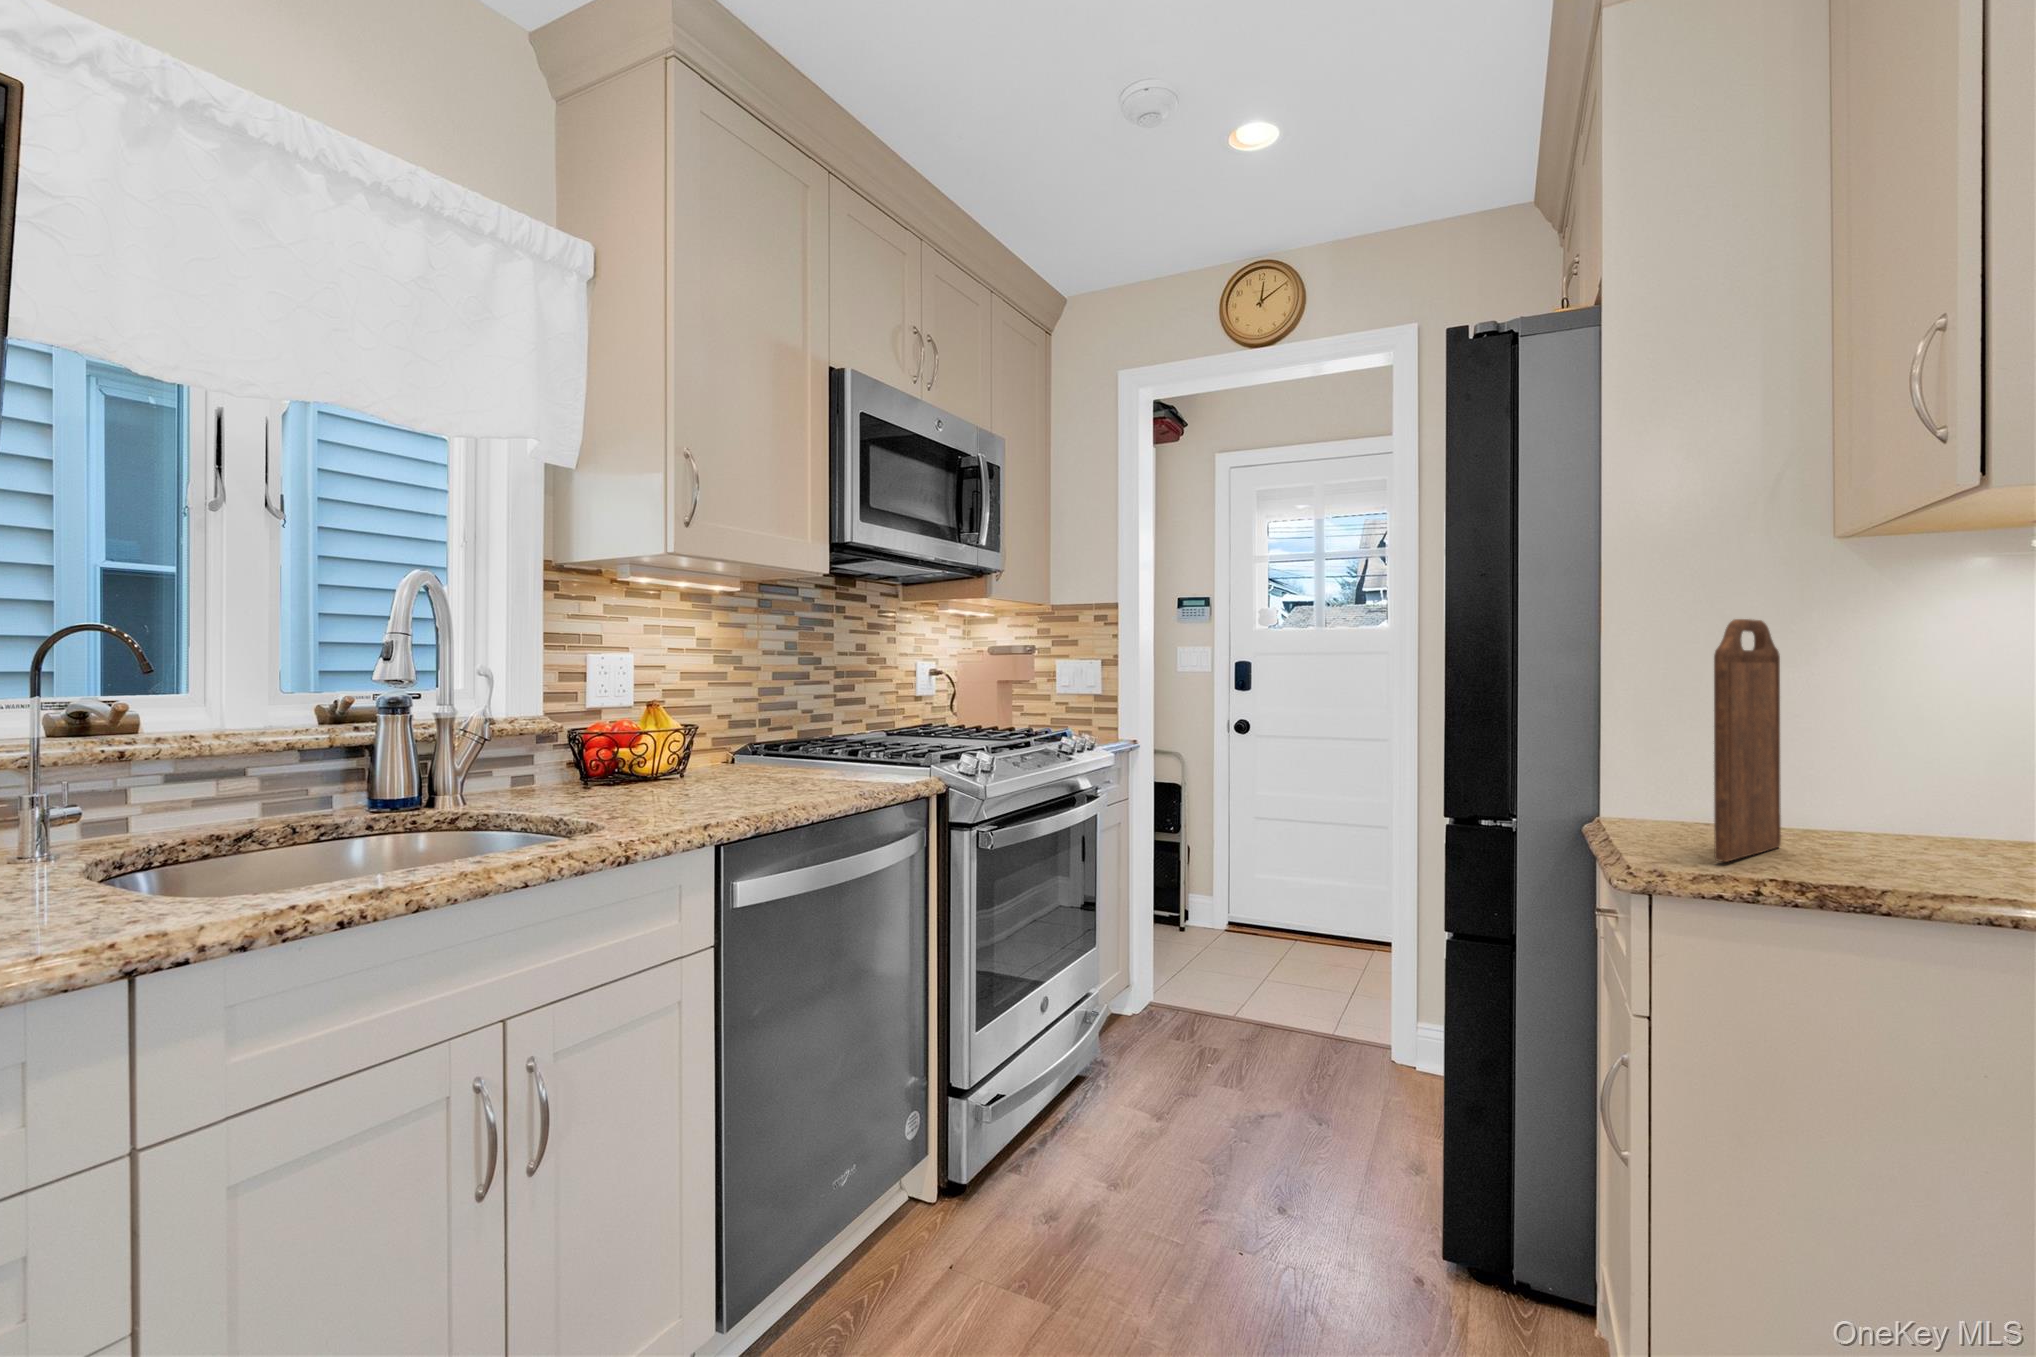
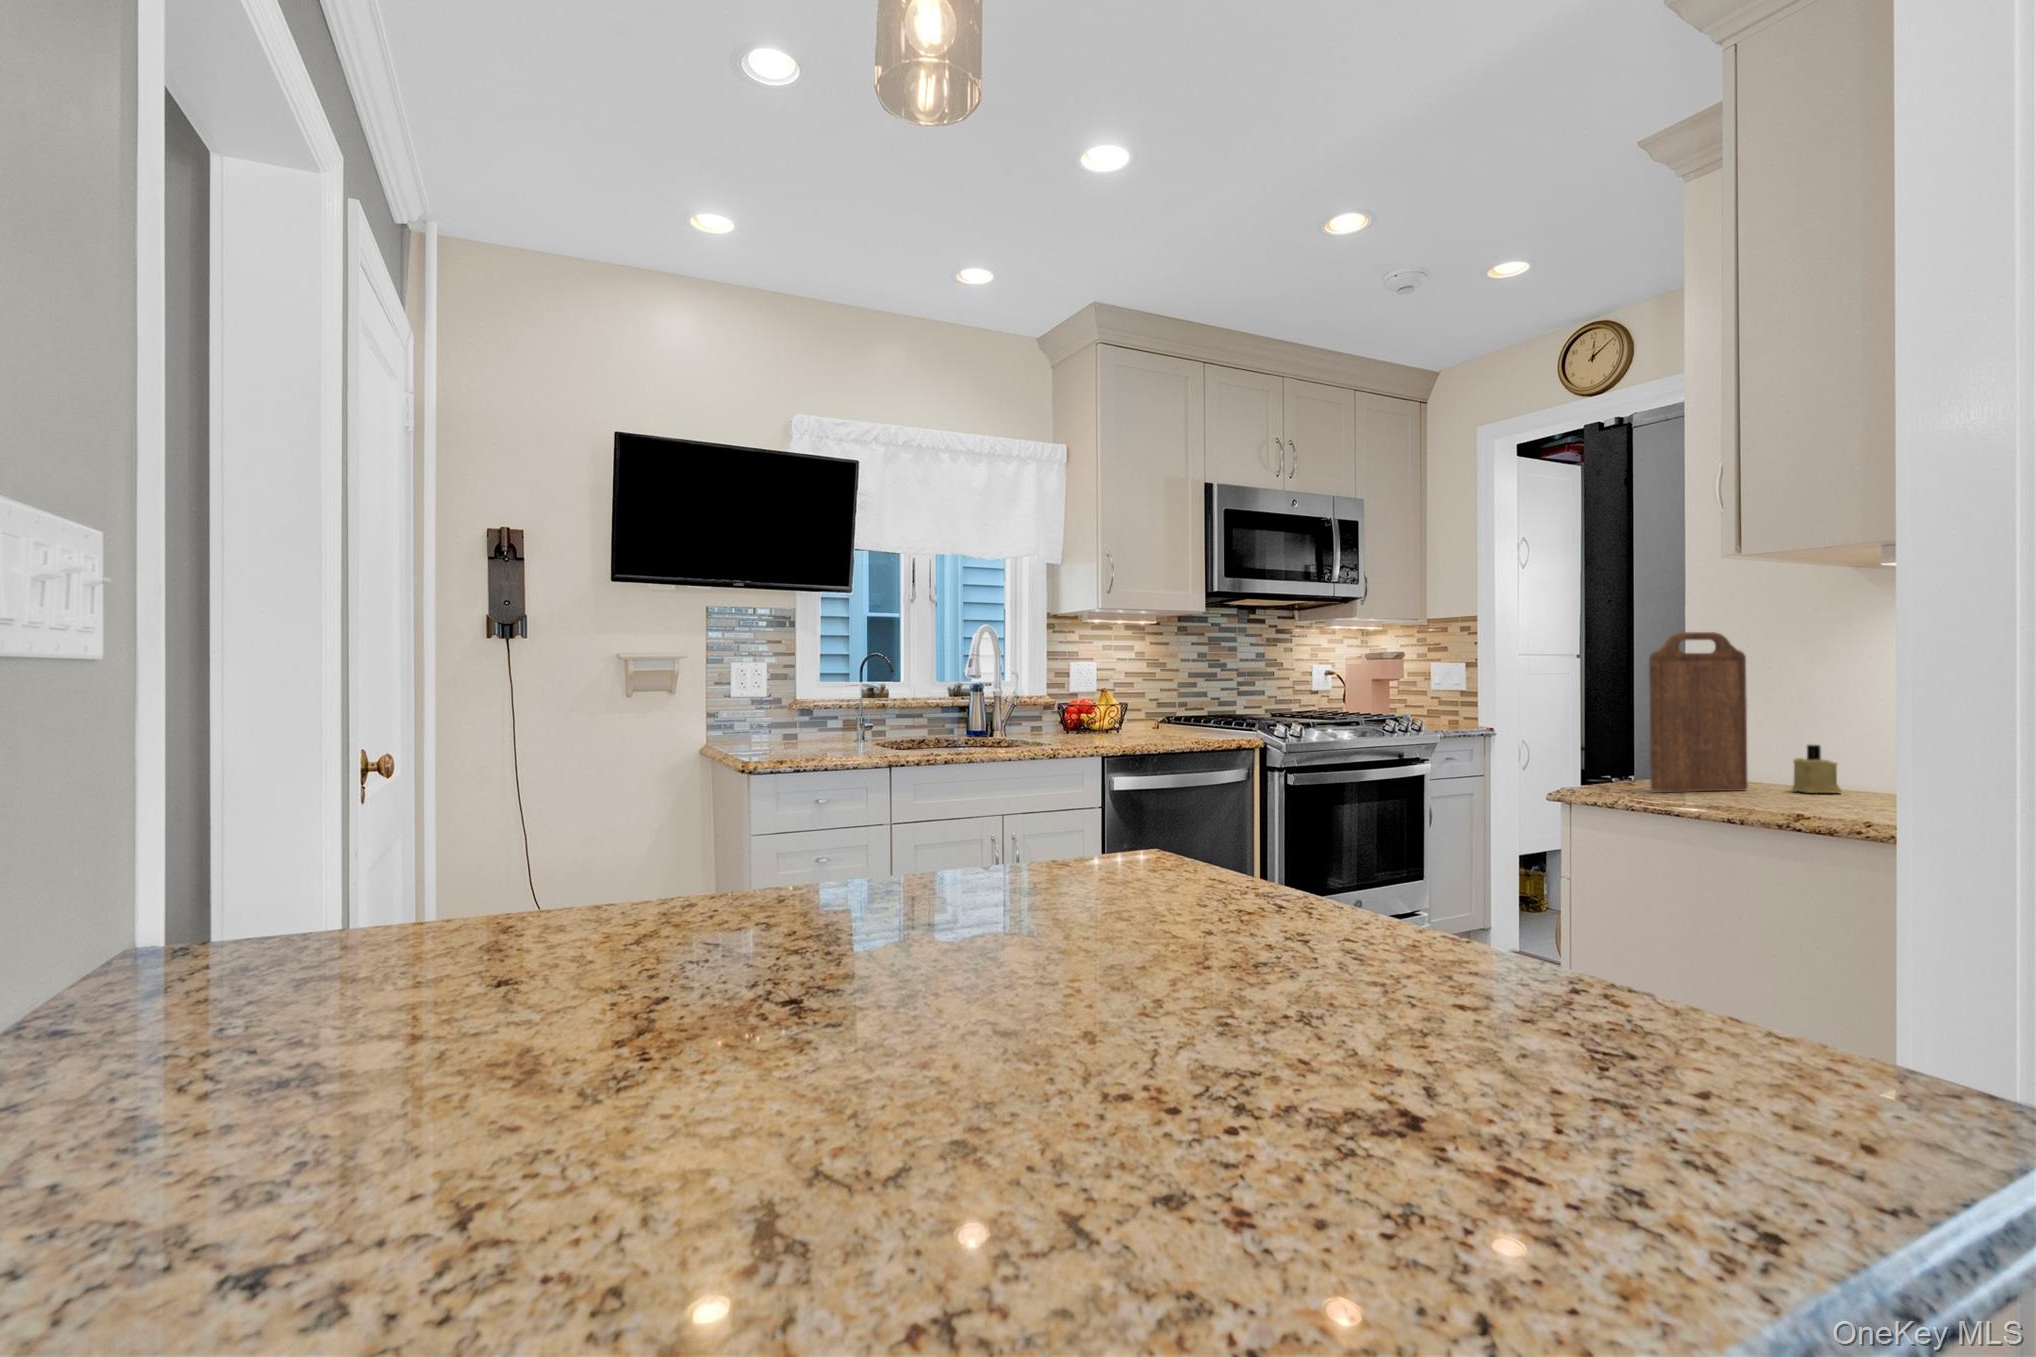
candle: none [1819,778,1886,848] -> present [1792,745,1842,793]

